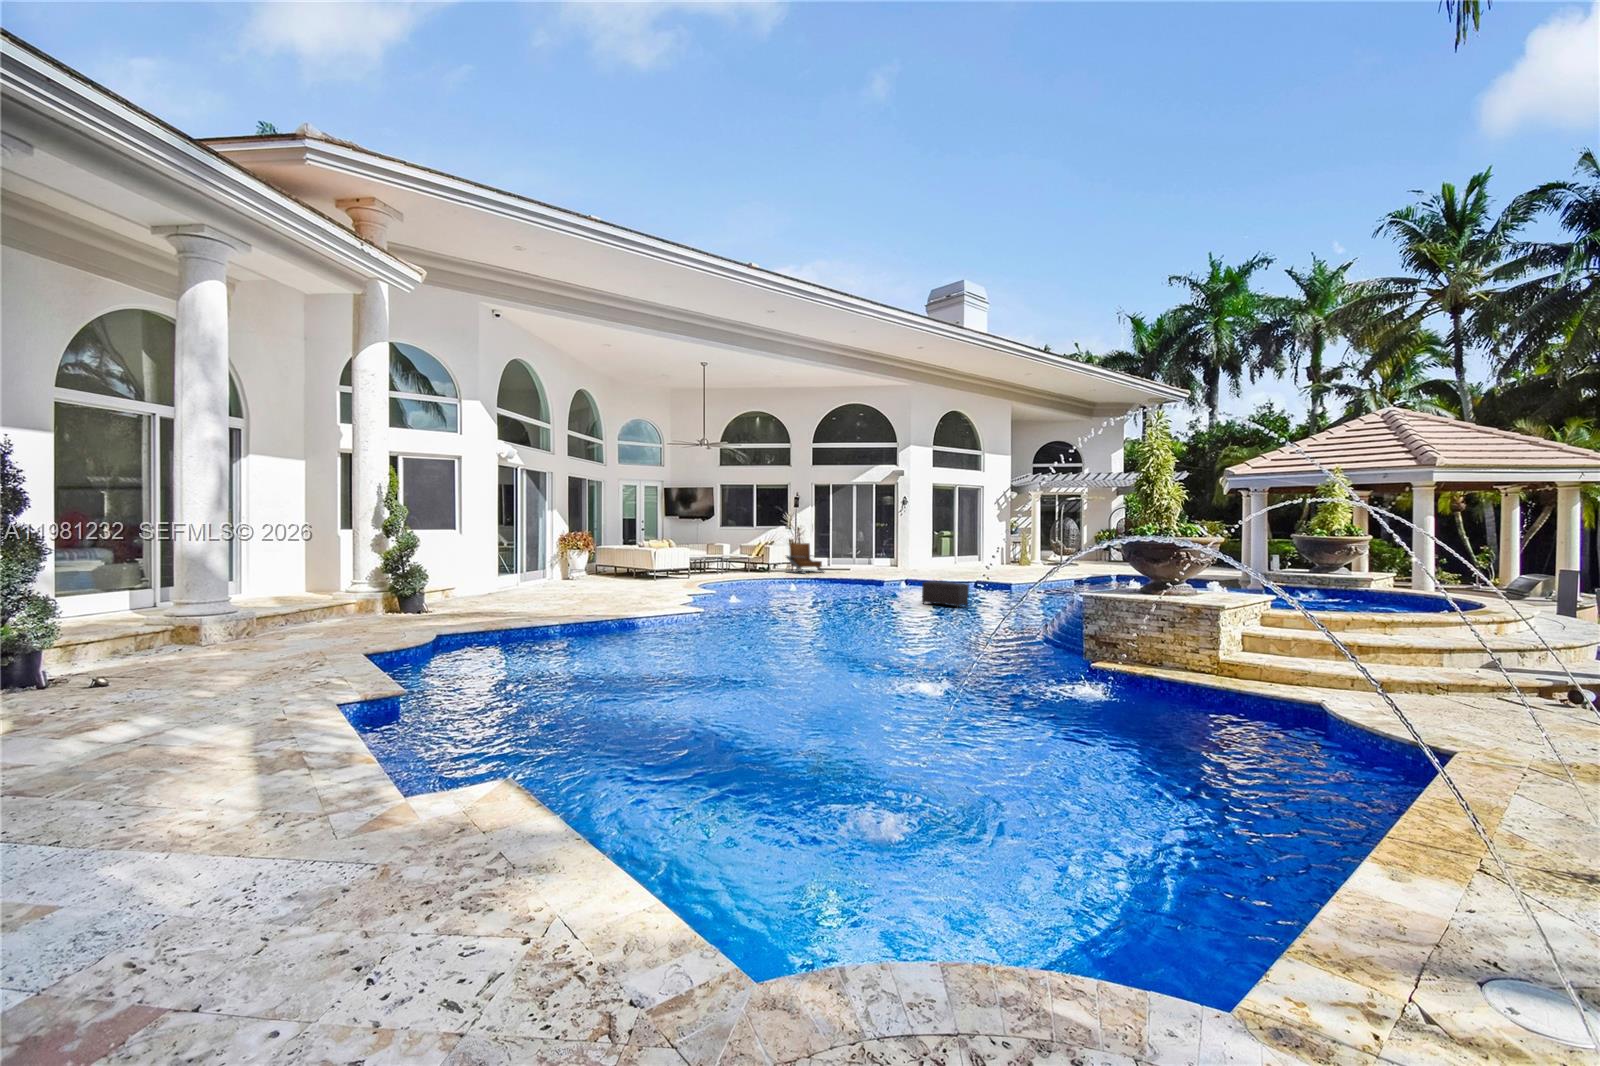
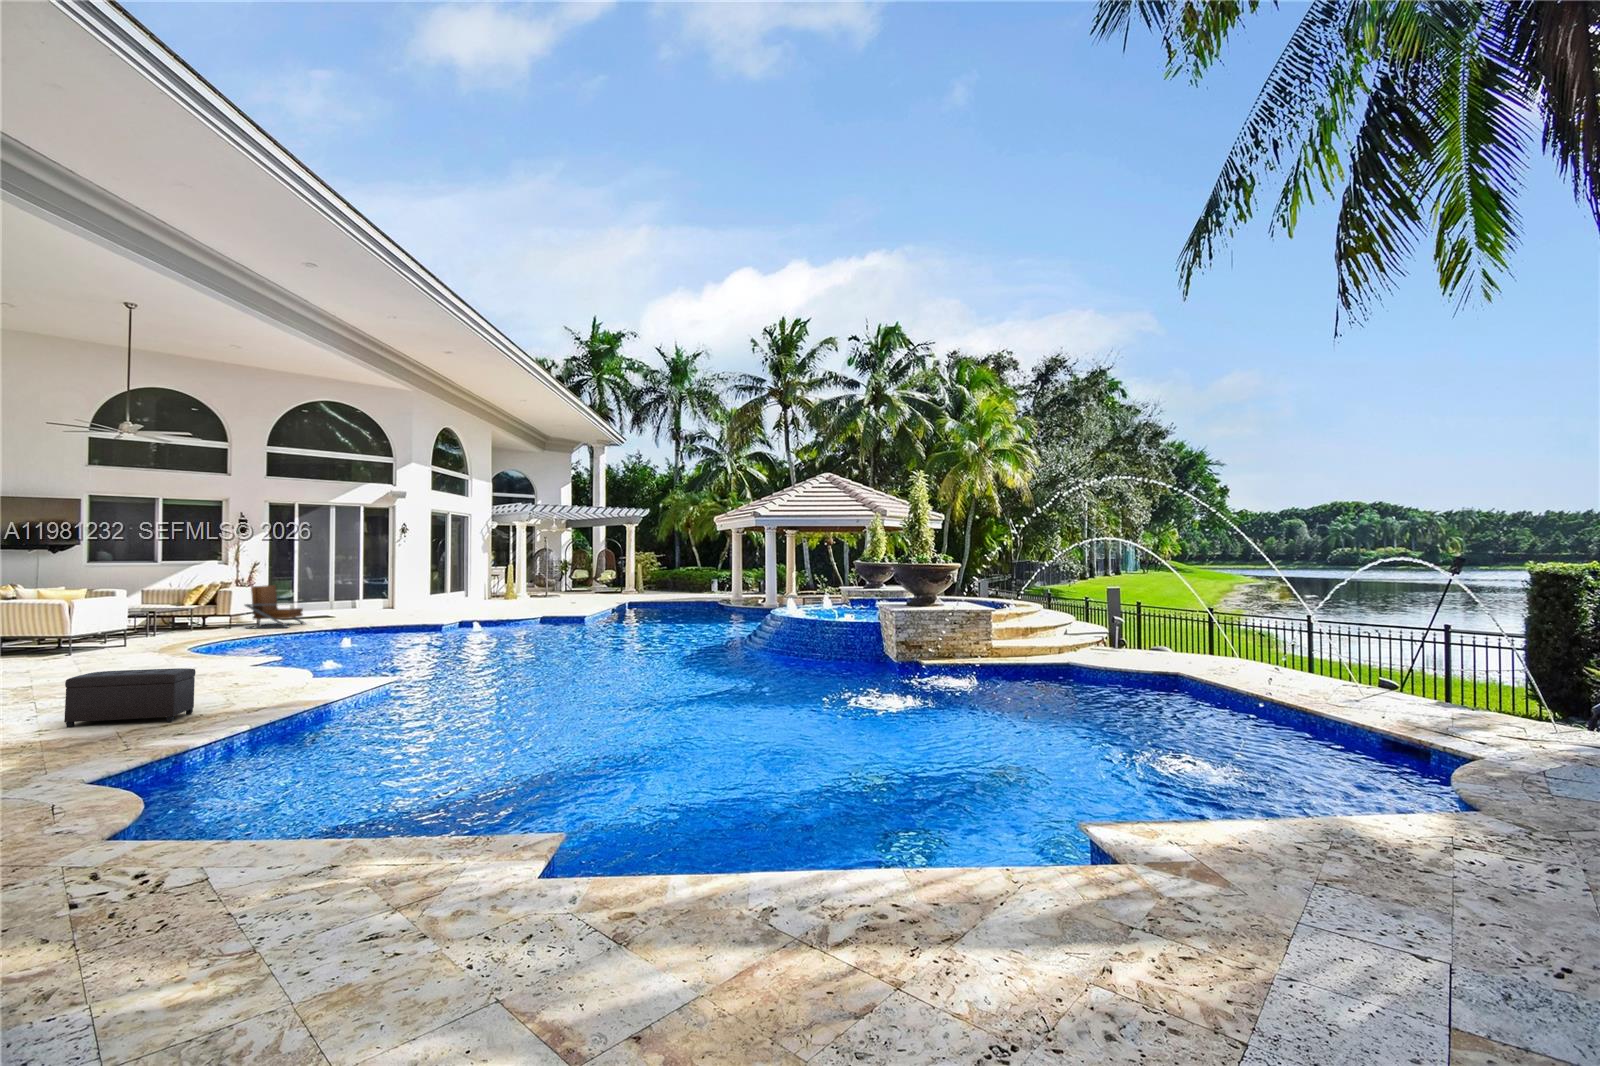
ottoman: present [922,581,969,608] -> present [64,668,196,728]

